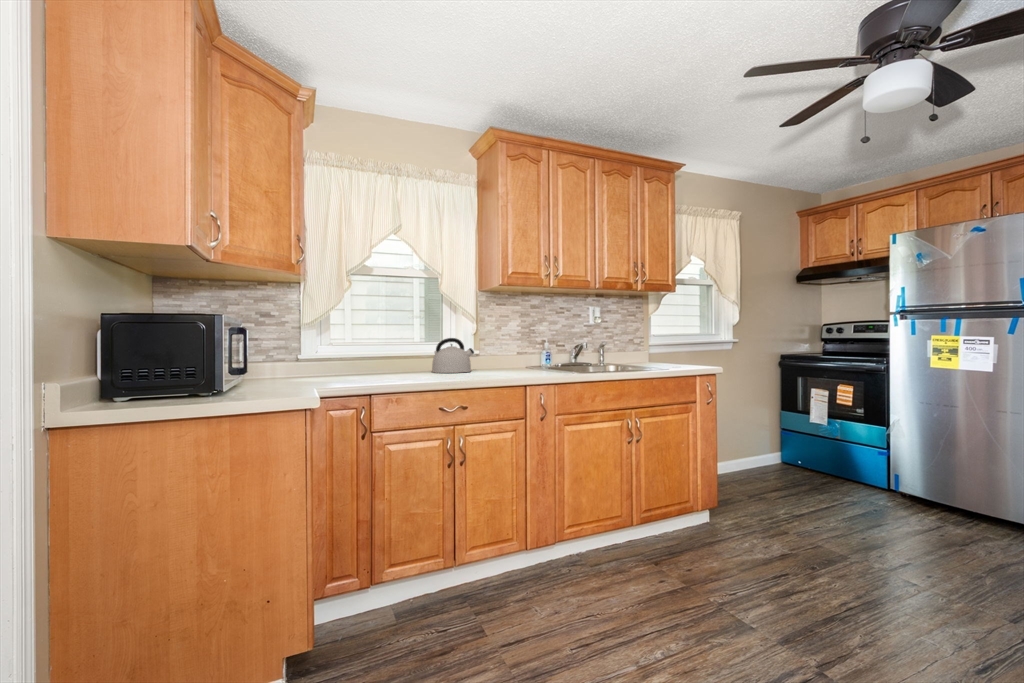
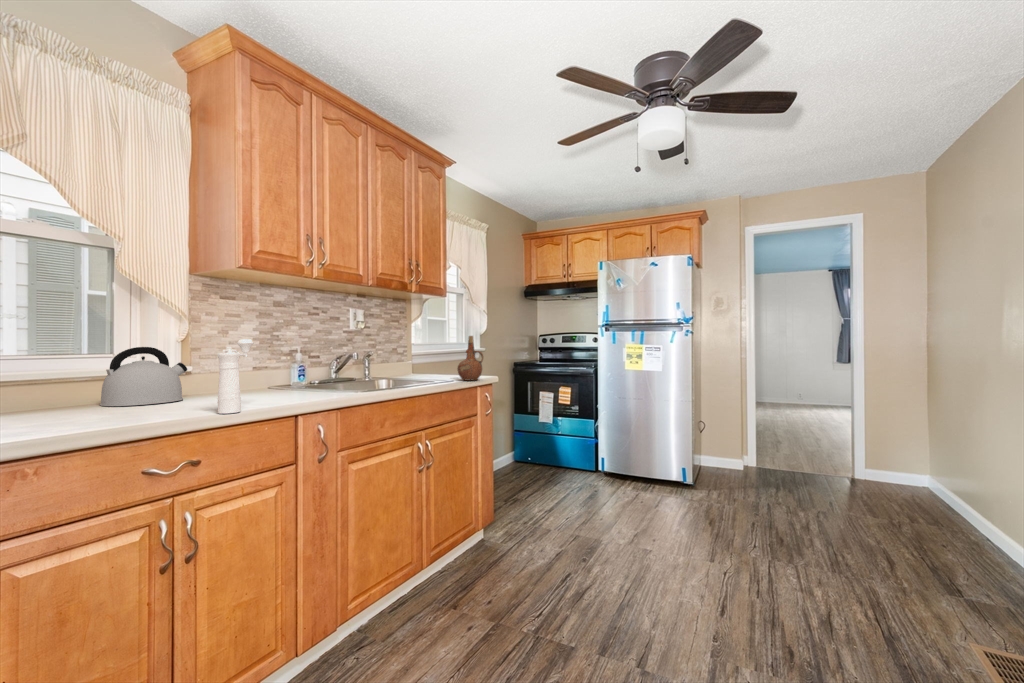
ceramic pitcher: none [677,328,704,370] -> present [457,336,483,381]
pepper mill: none [477,333,500,380] -> present [217,339,253,414]

